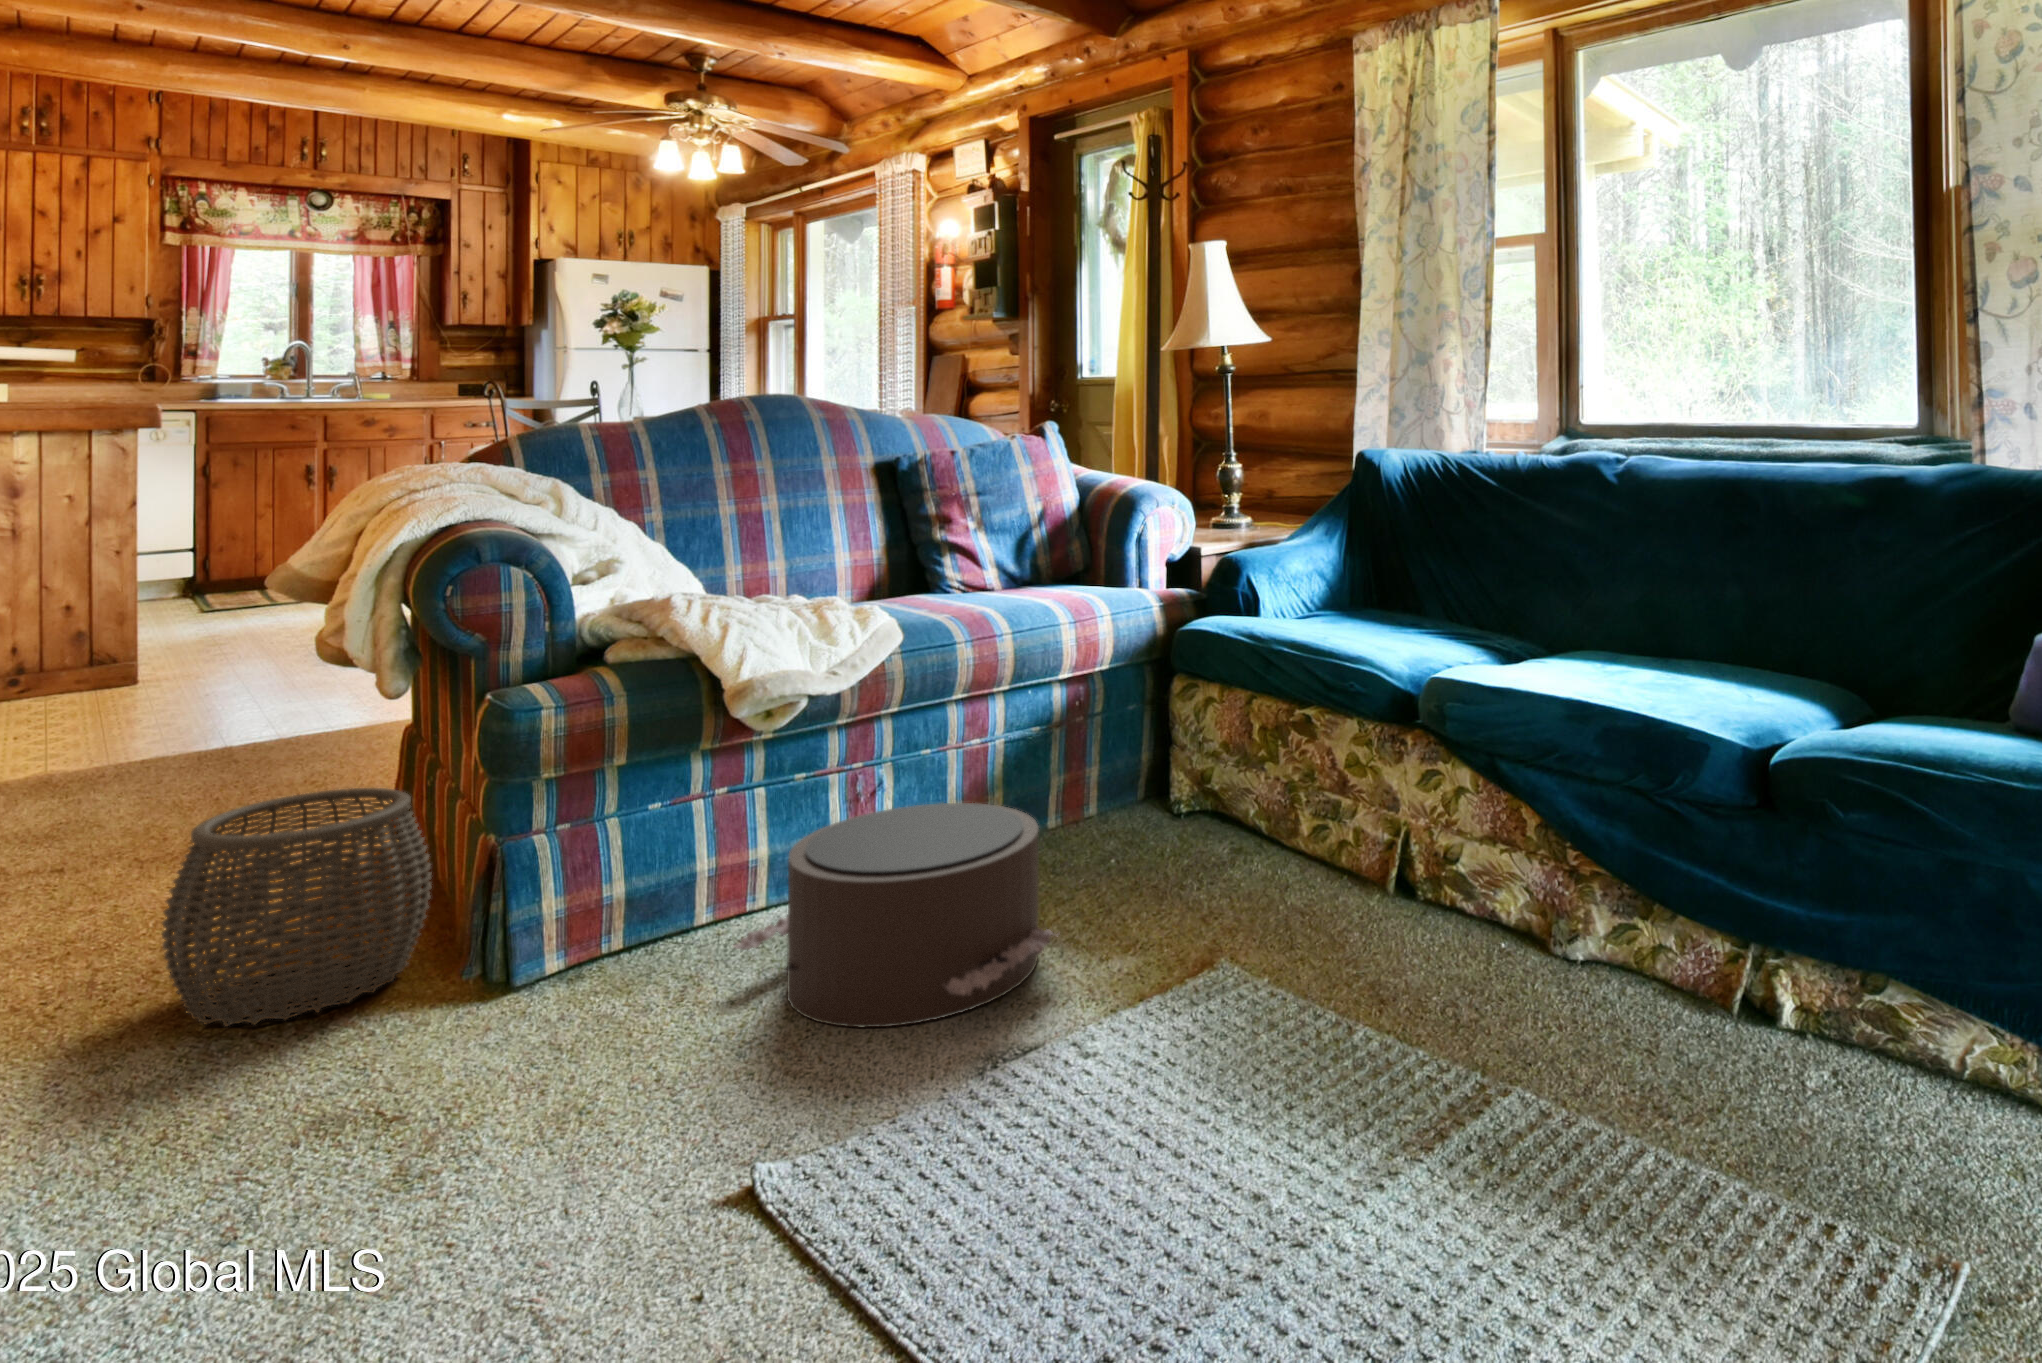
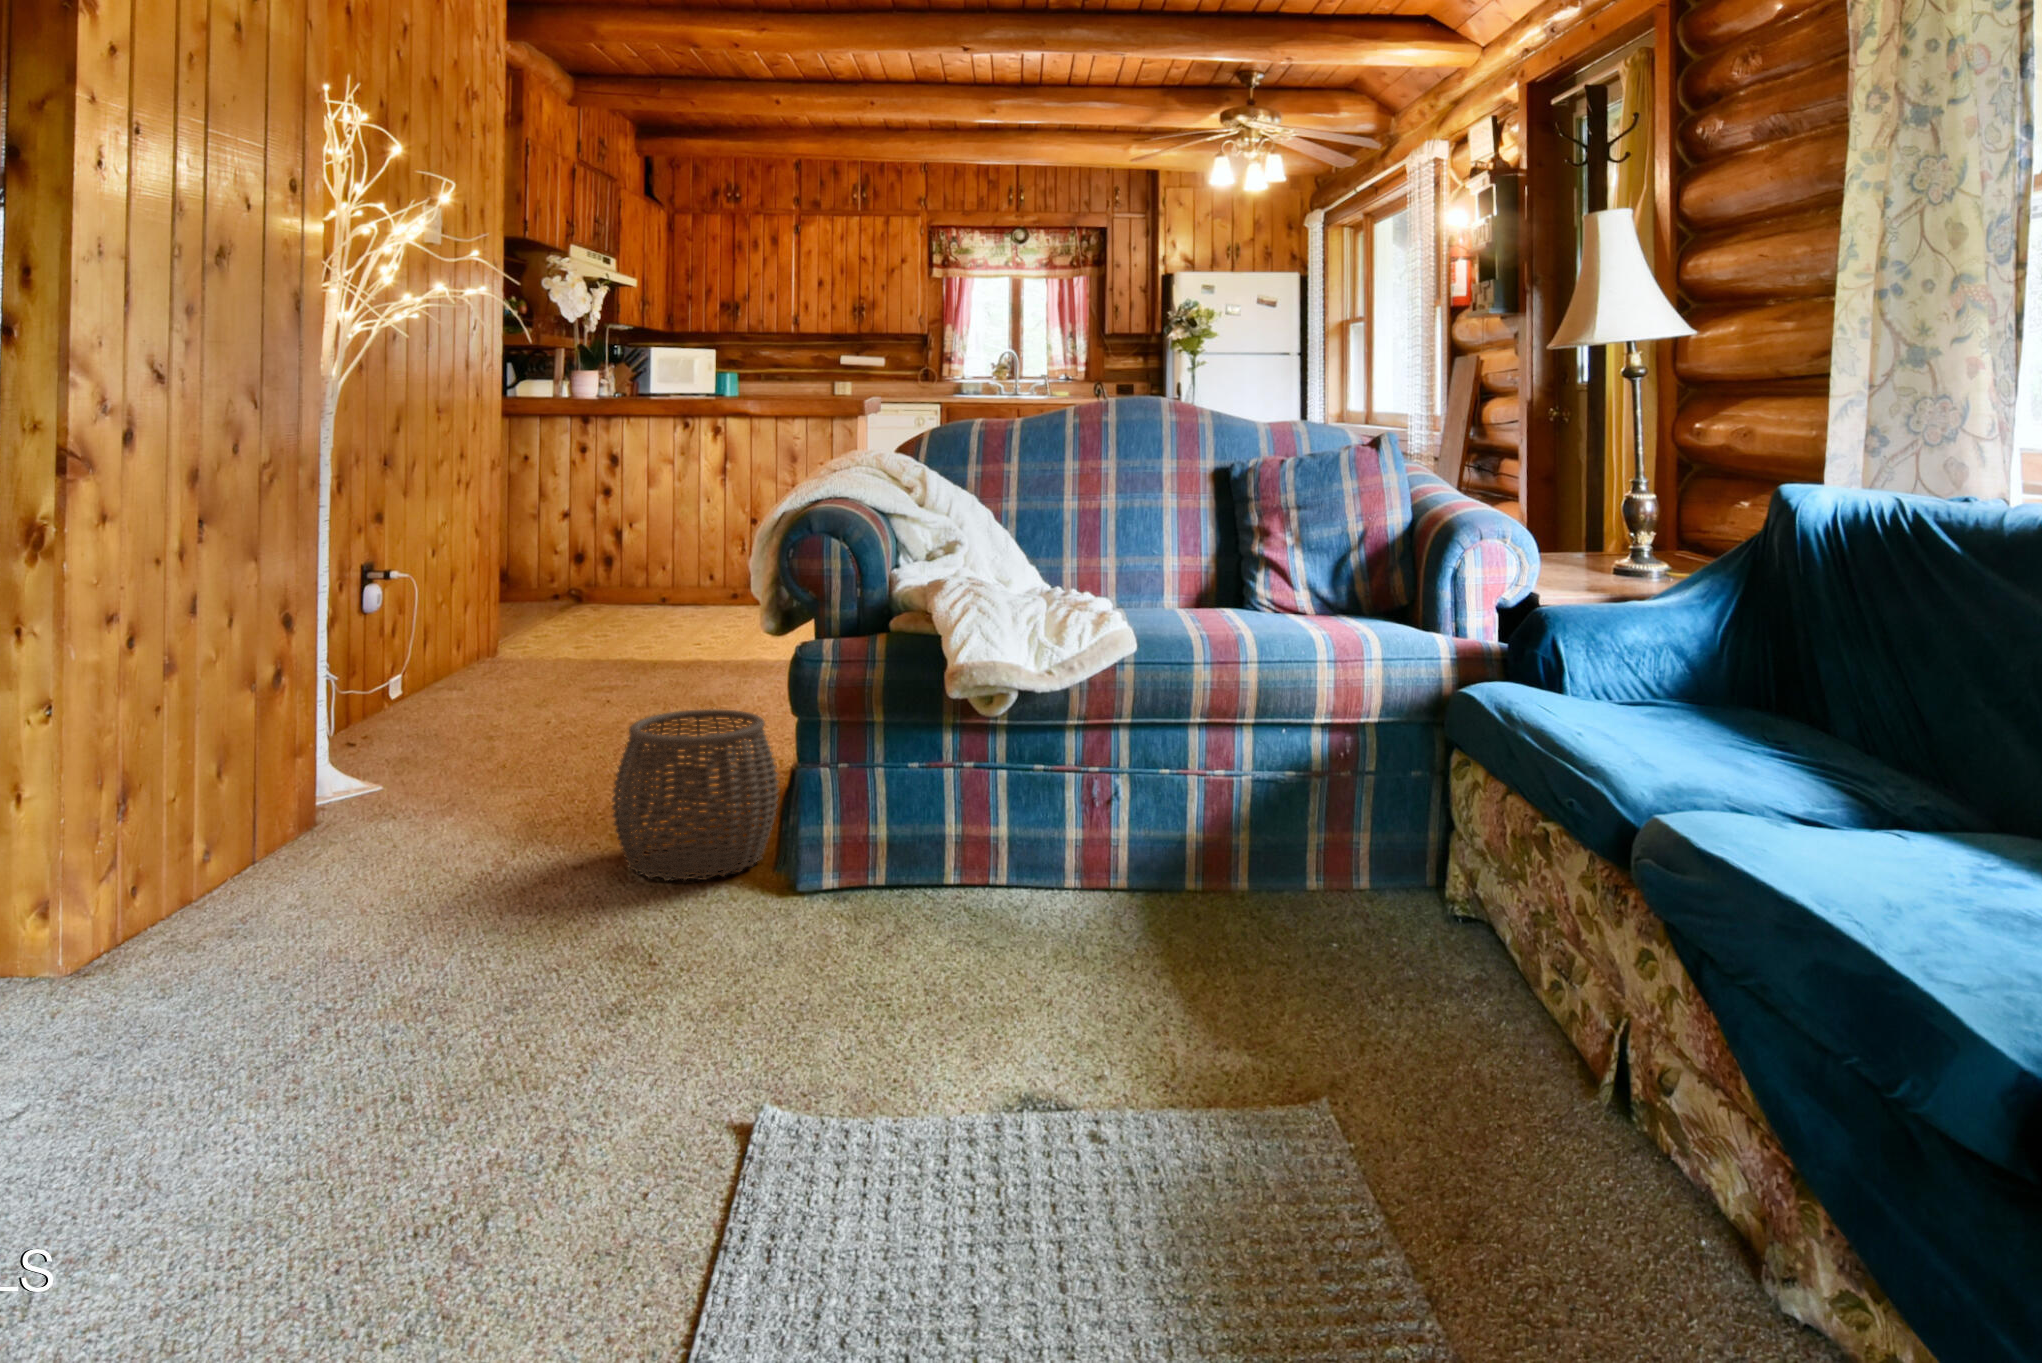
pouf: present [734,803,1058,1027] -> none [916,819,1175,1043]

